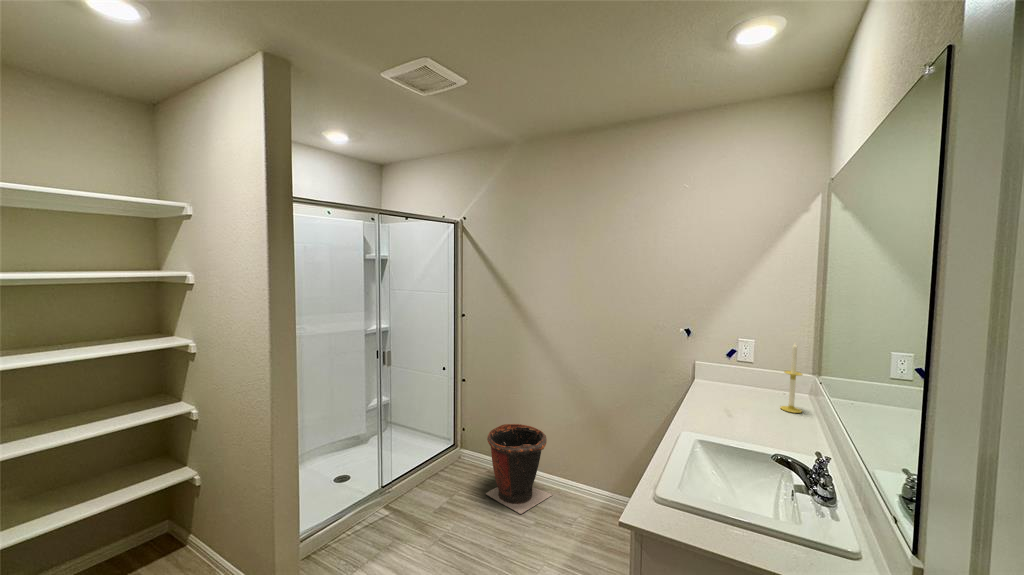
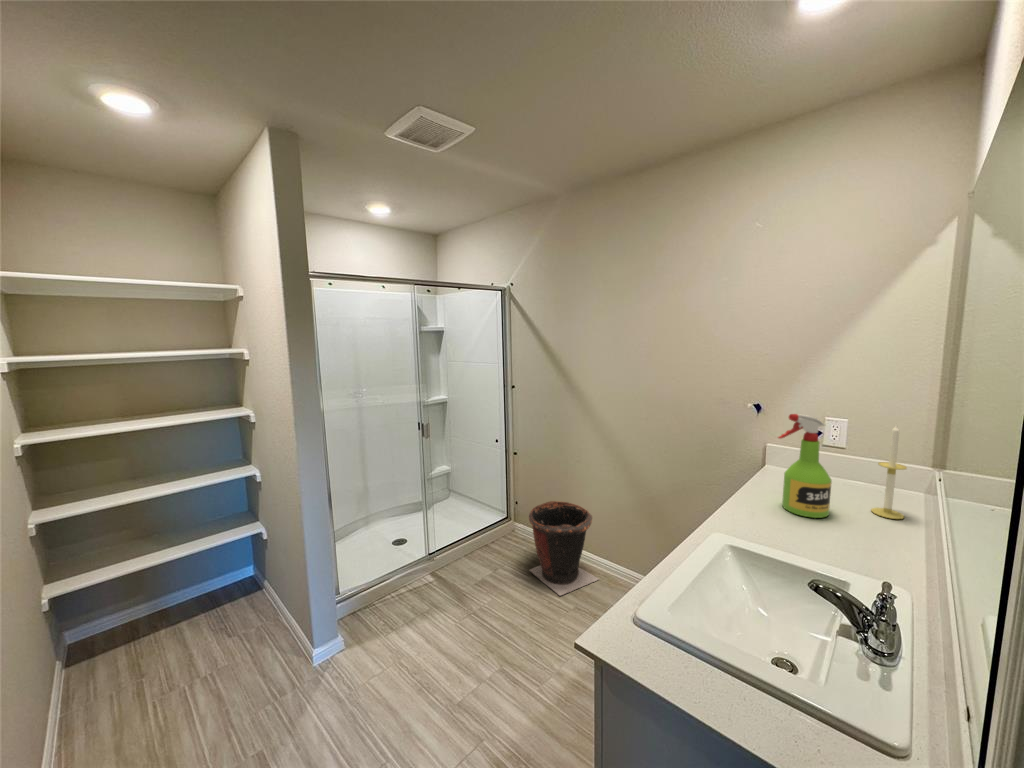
spray bottle: none [720,335,757,416] -> present [778,414,832,518]

